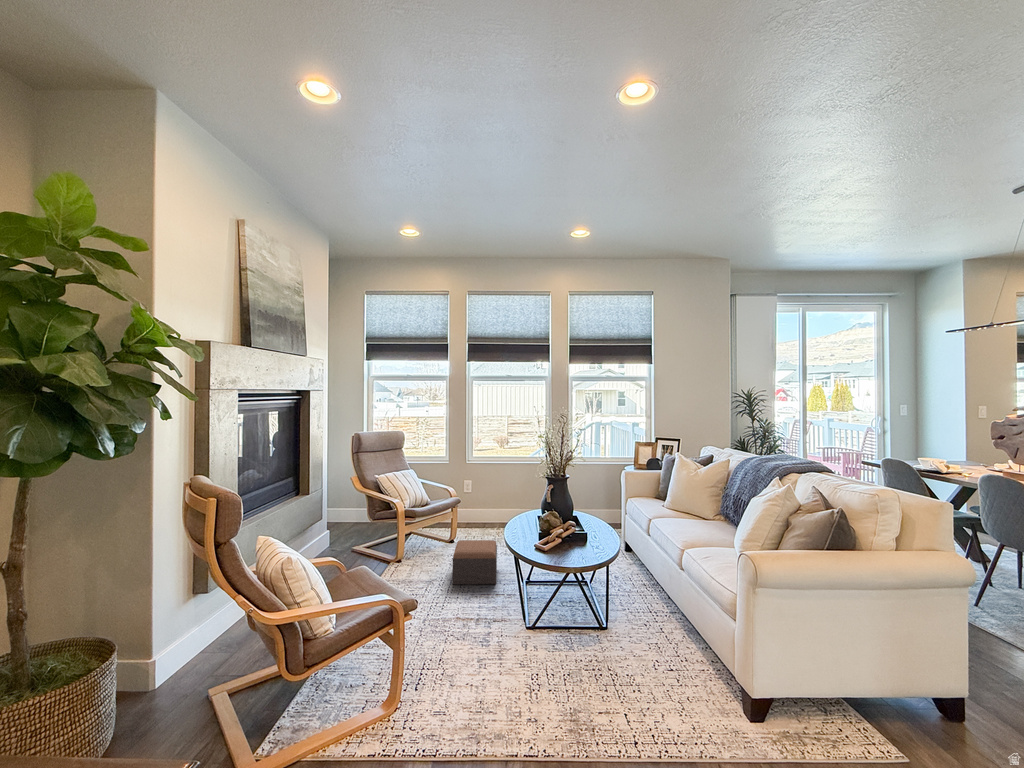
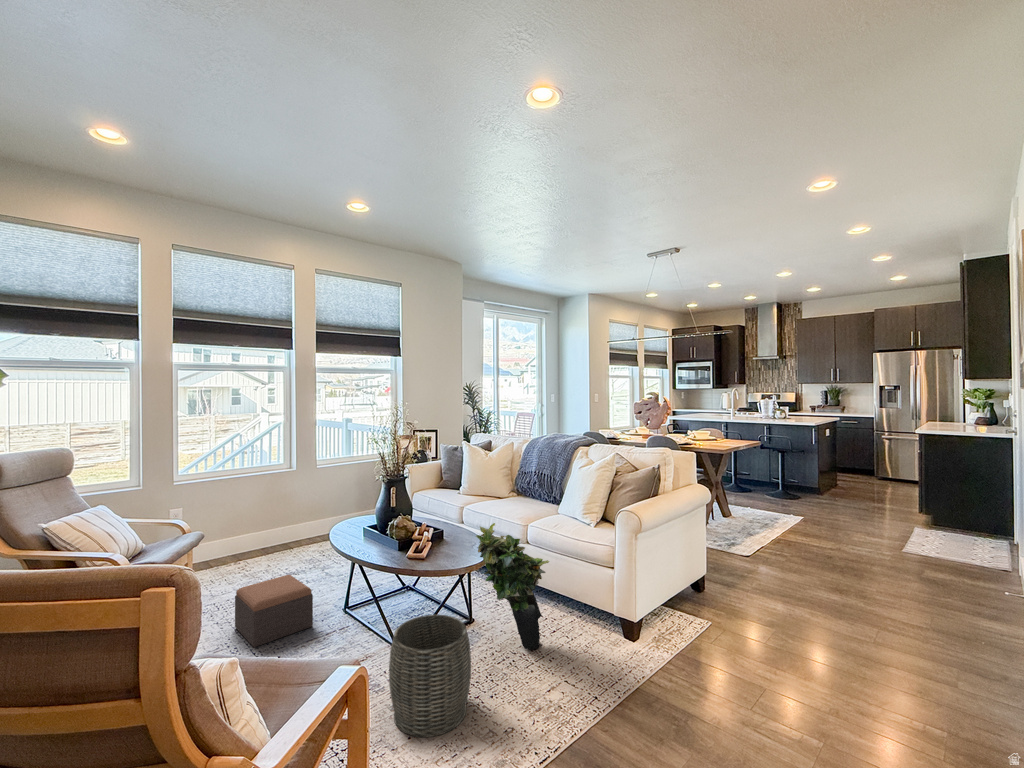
potted plant: none [575,533,654,675] -> present [476,523,549,649]
woven basket: none [464,593,533,695] -> present [389,615,471,737]

